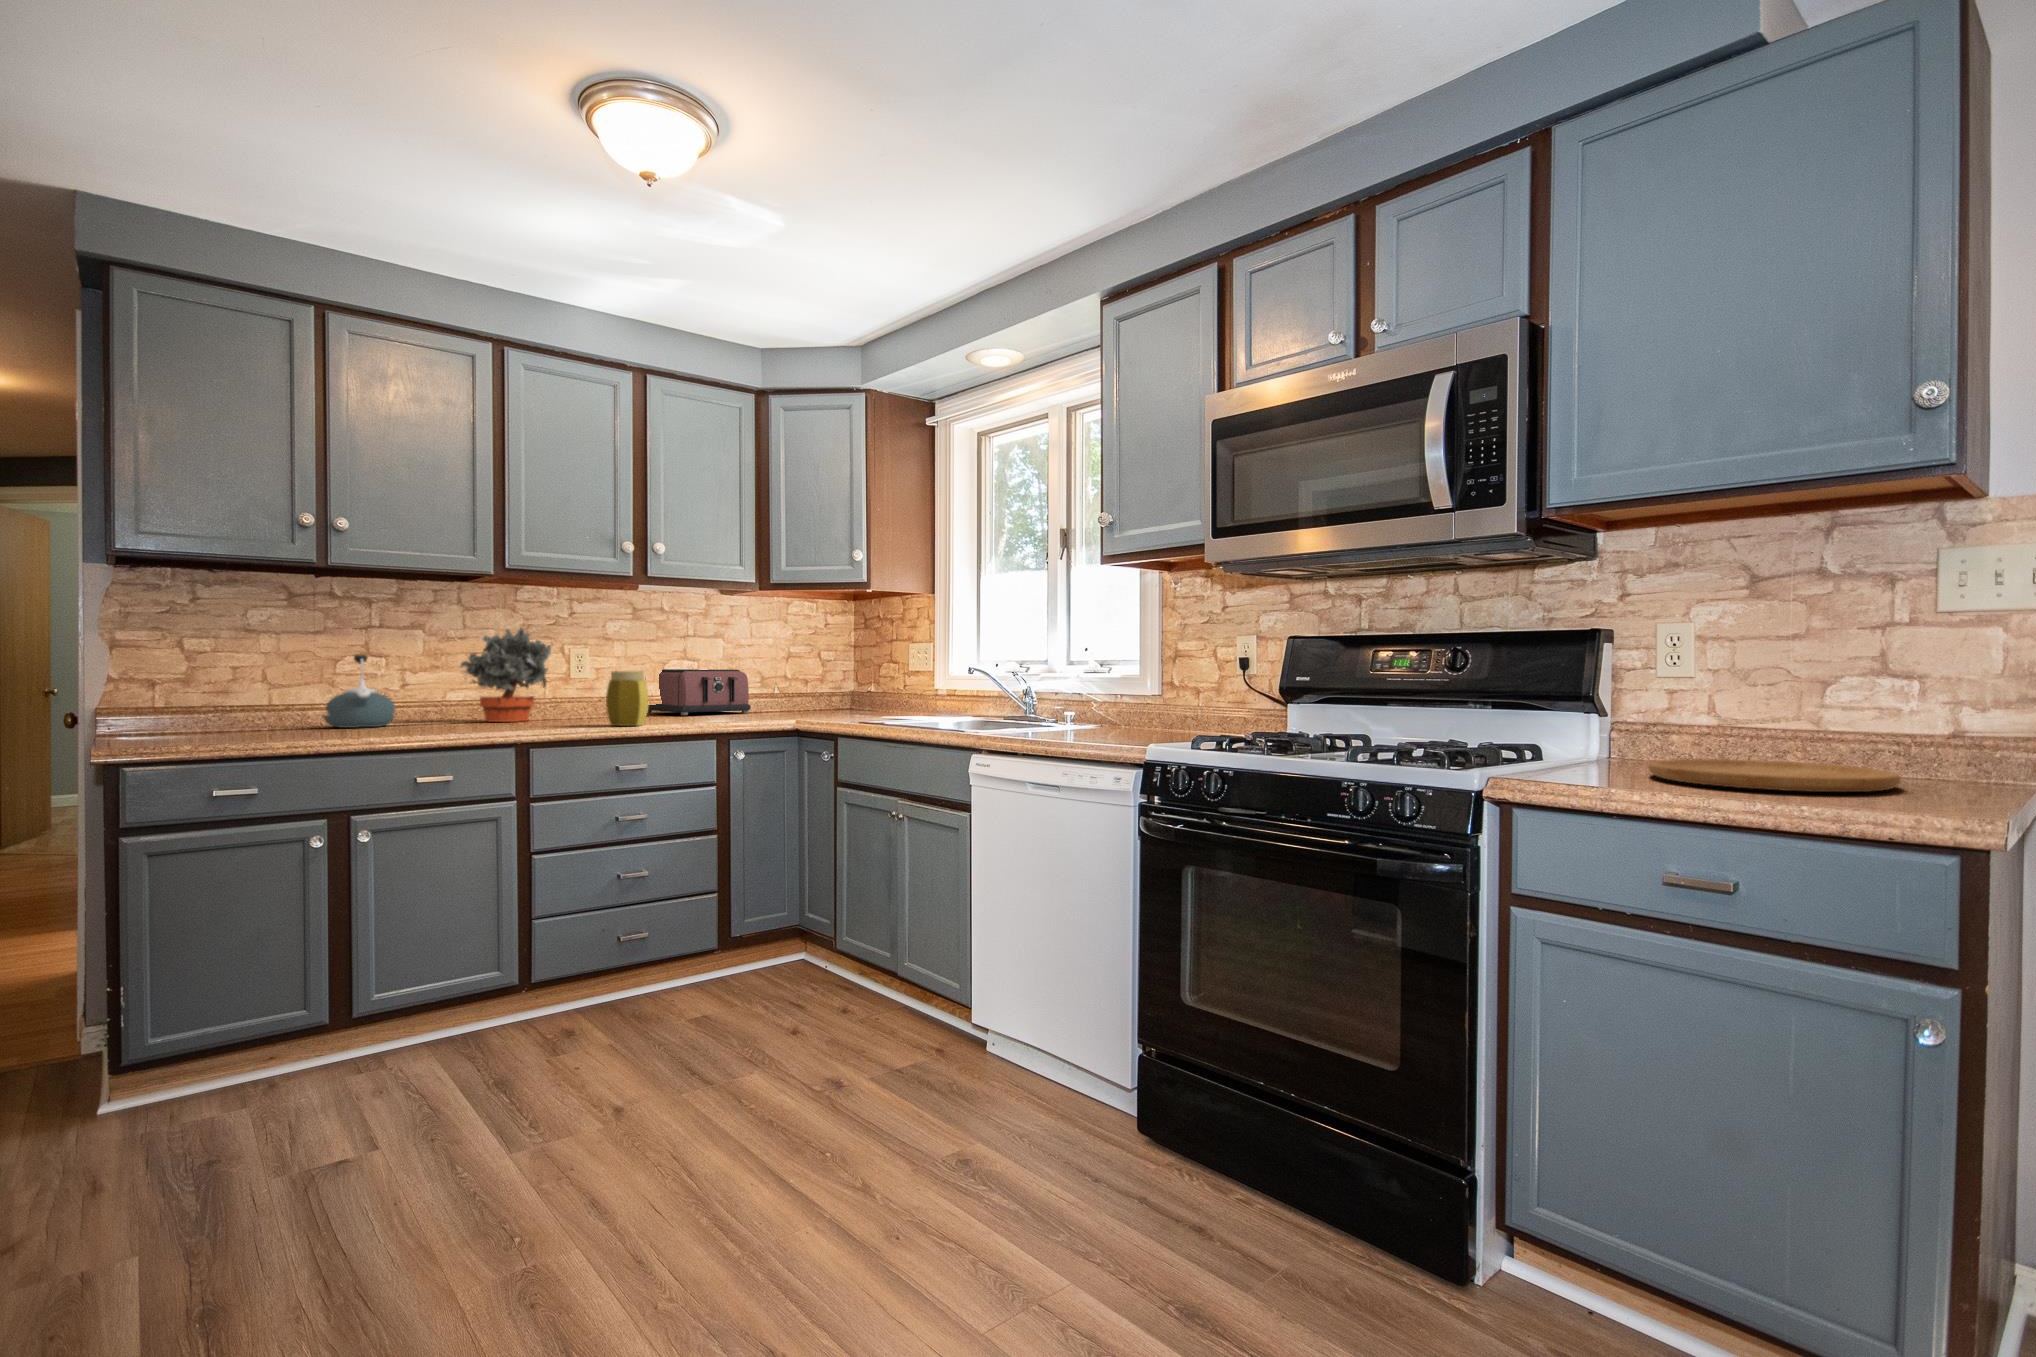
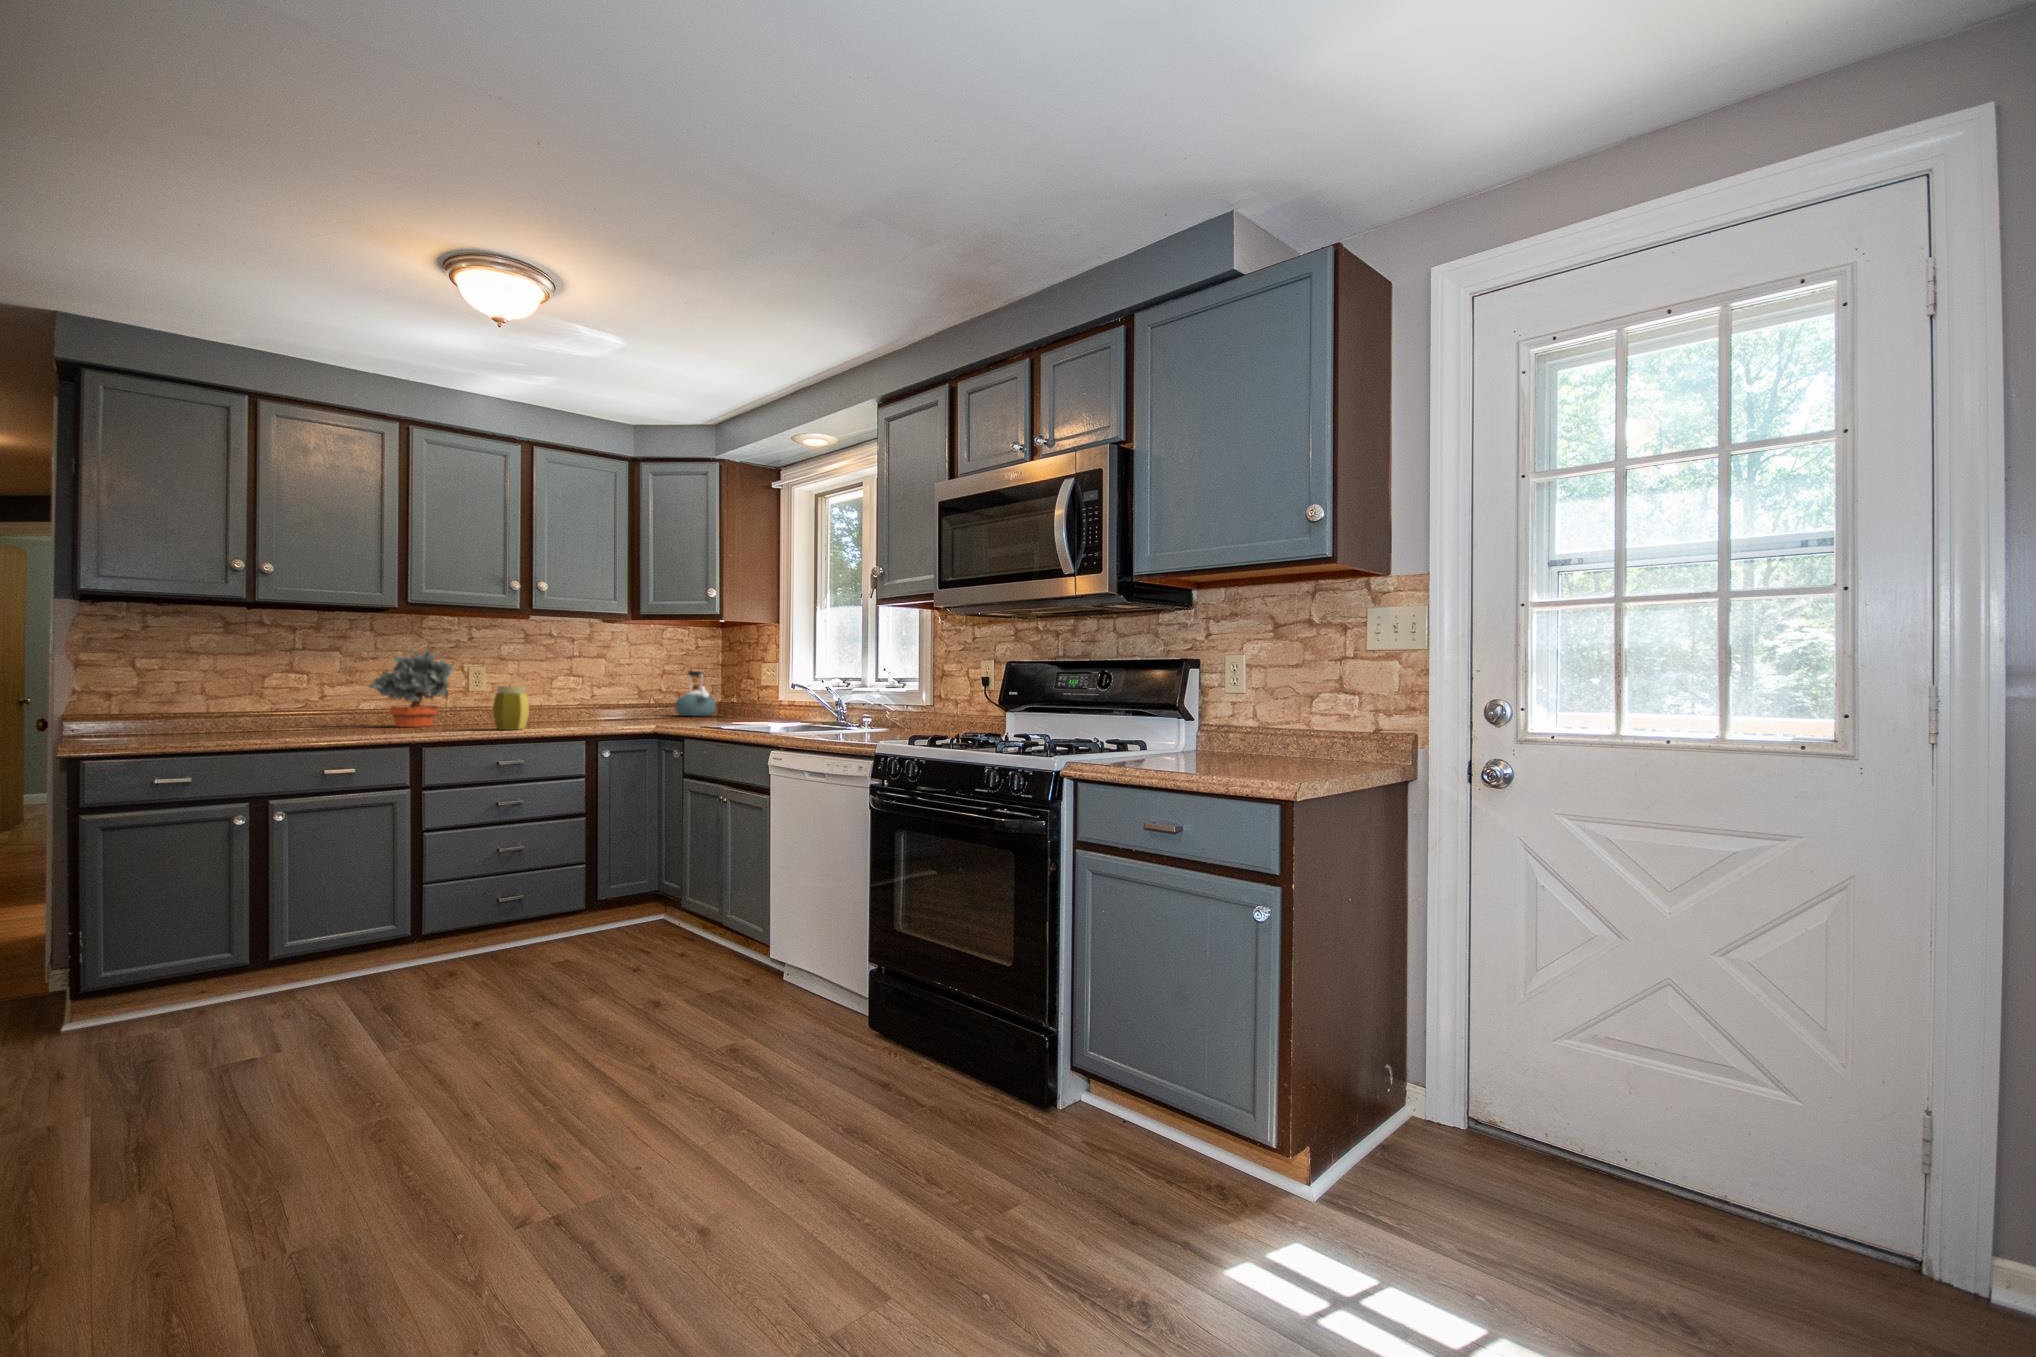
kettle: present [324,655,395,728] -> present [675,671,716,716]
toaster: present [647,669,751,715] -> none [536,684,627,721]
cutting board: present [1648,759,1901,792] -> none [1181,748,1320,768]

